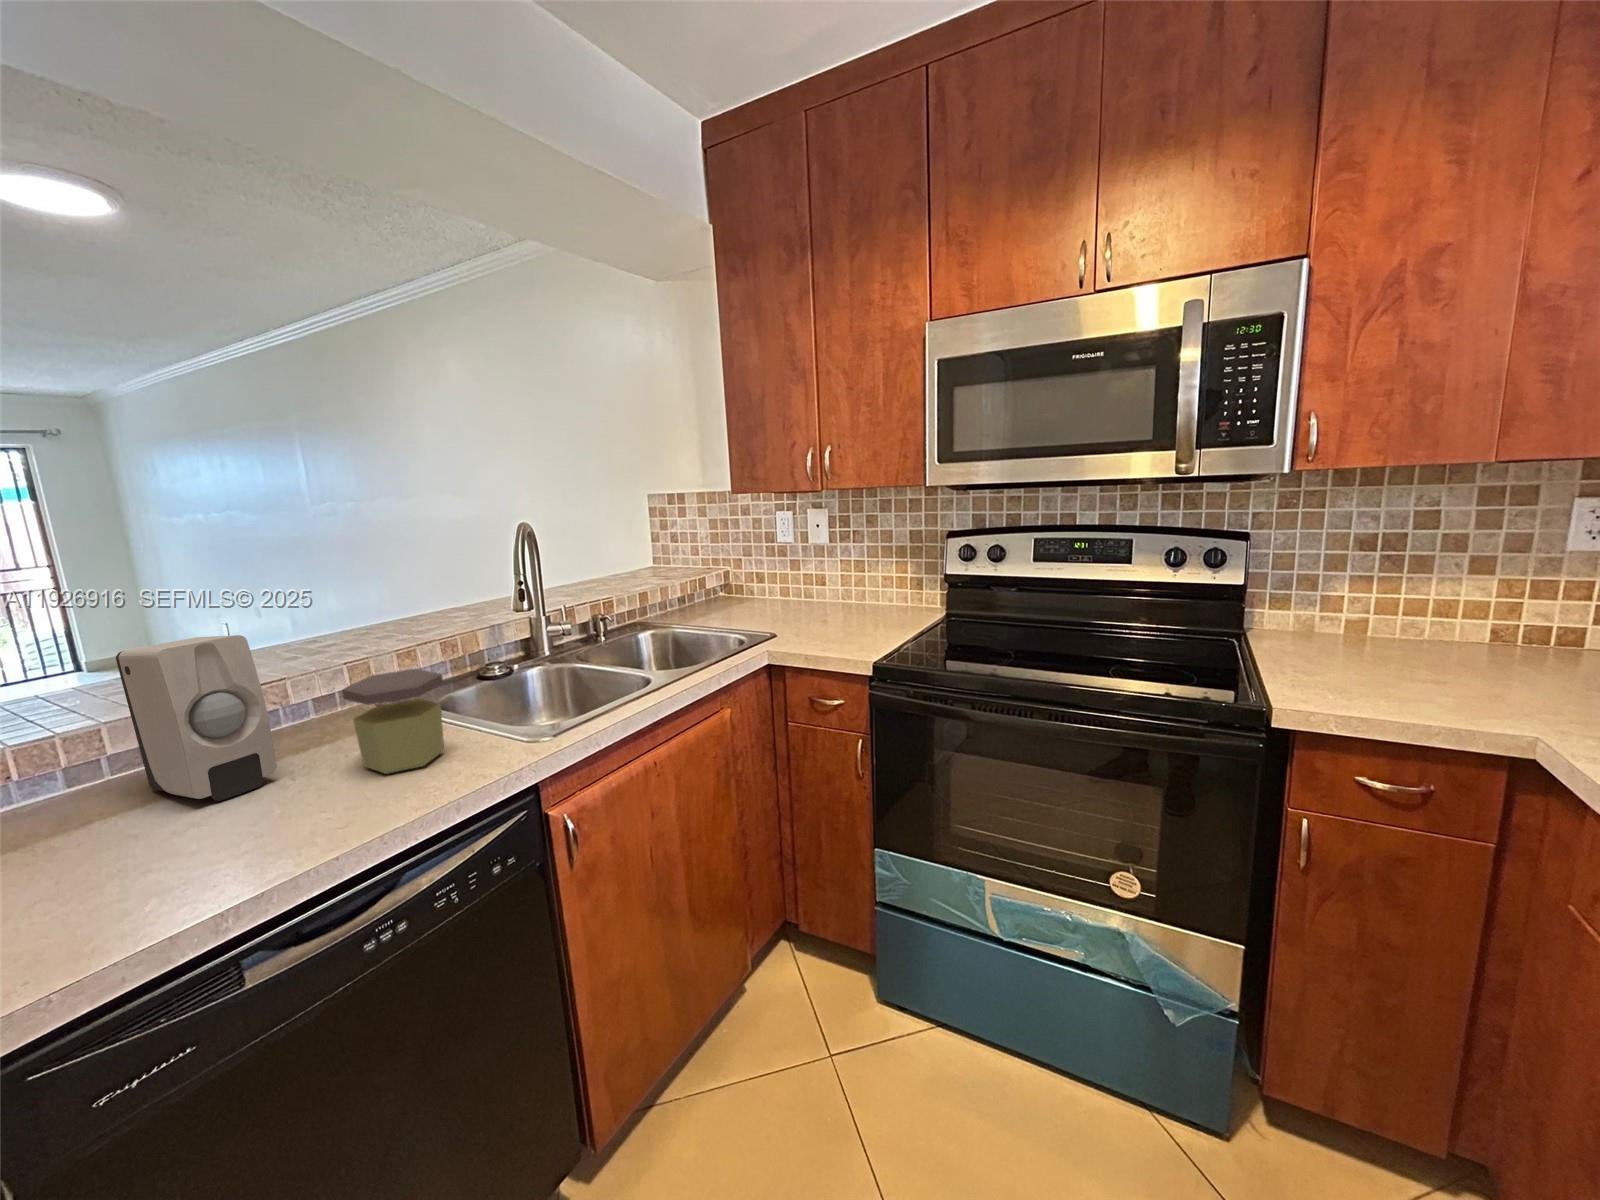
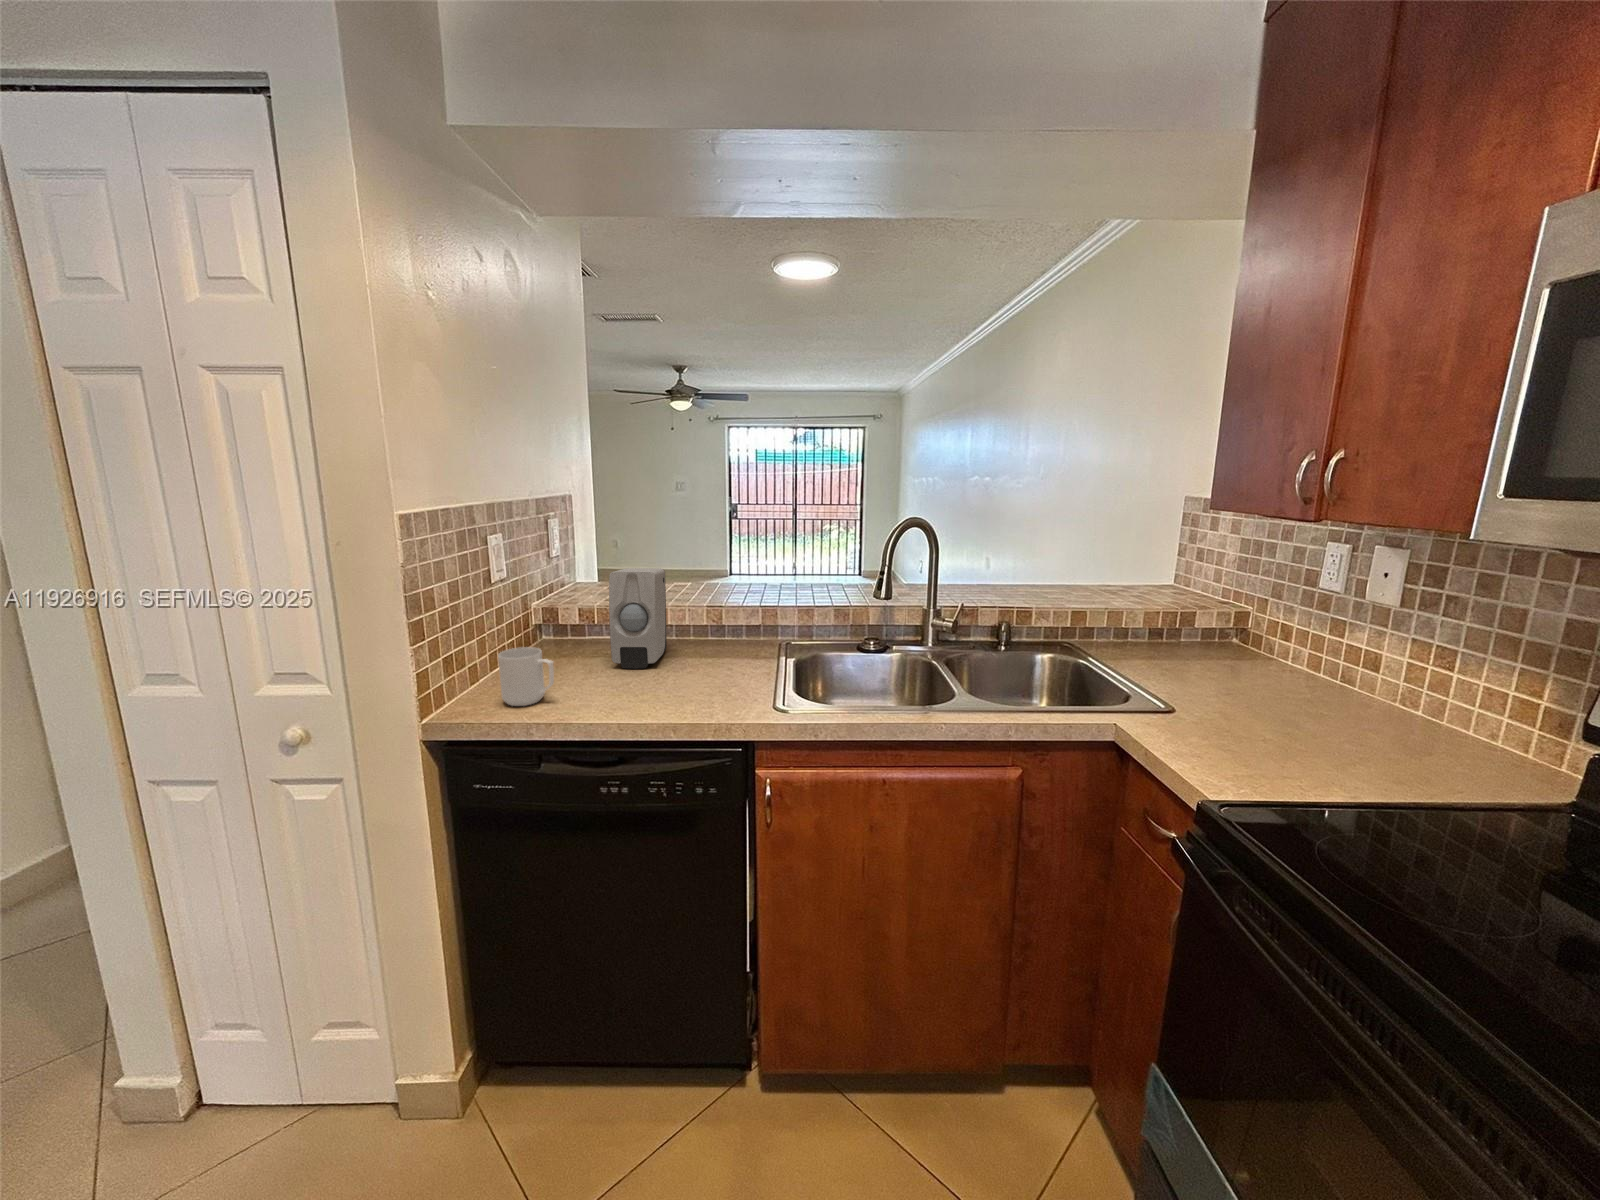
jar: present [342,669,444,774] -> none [671,618,733,694]
mug: none [73,794,217,914] -> present [498,647,554,706]

